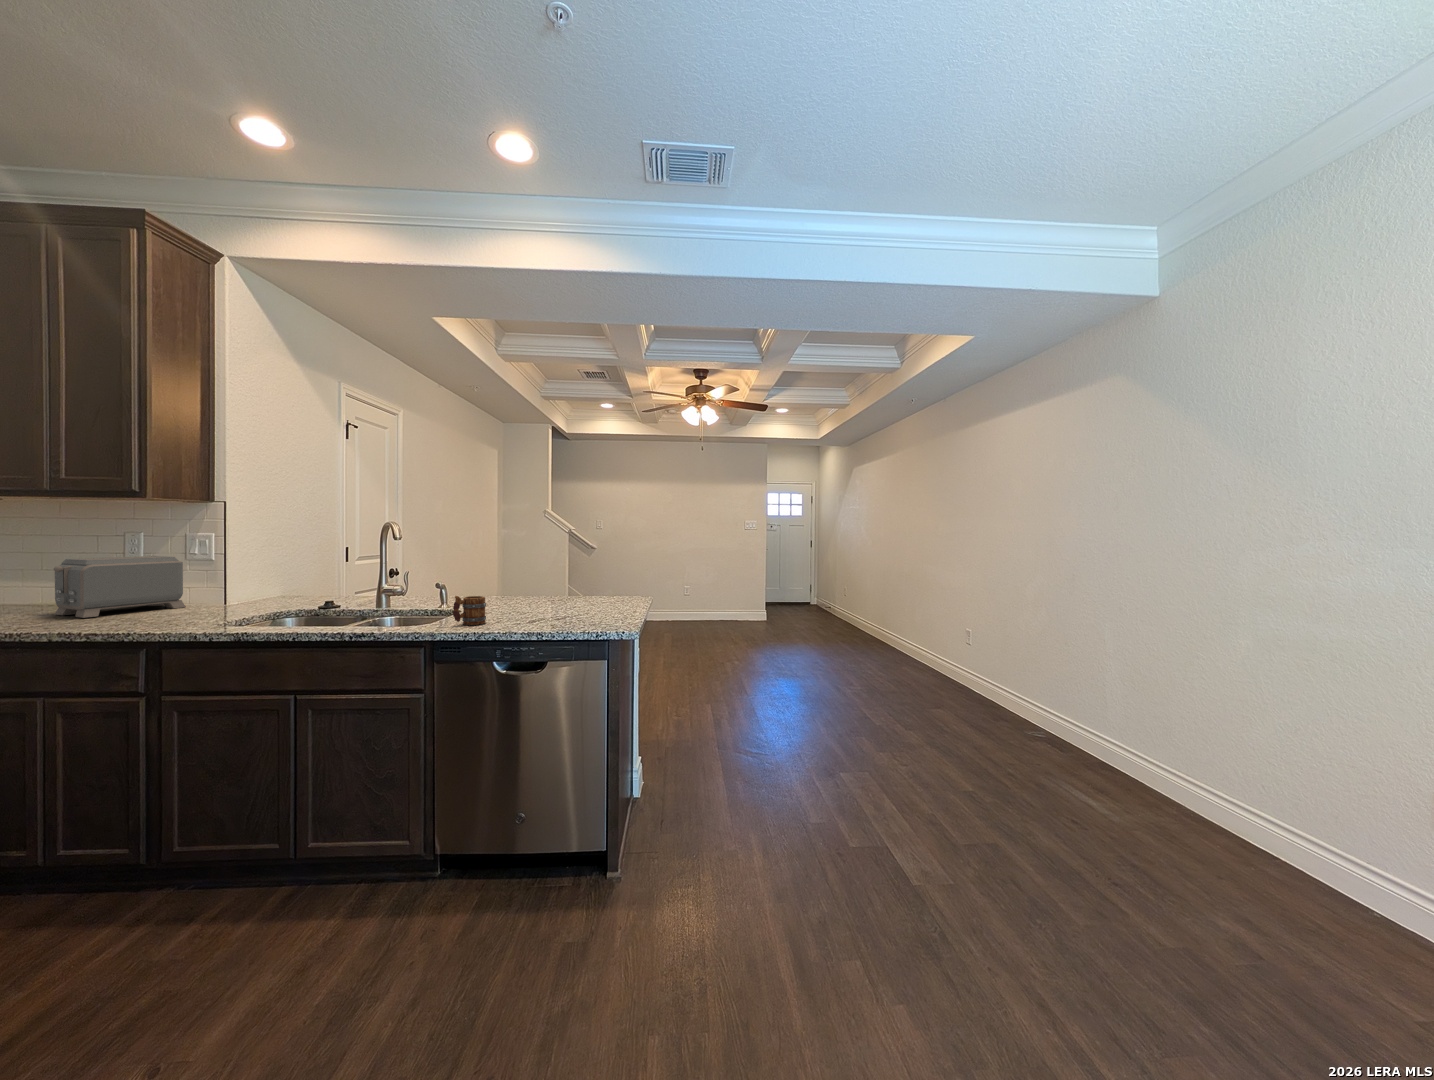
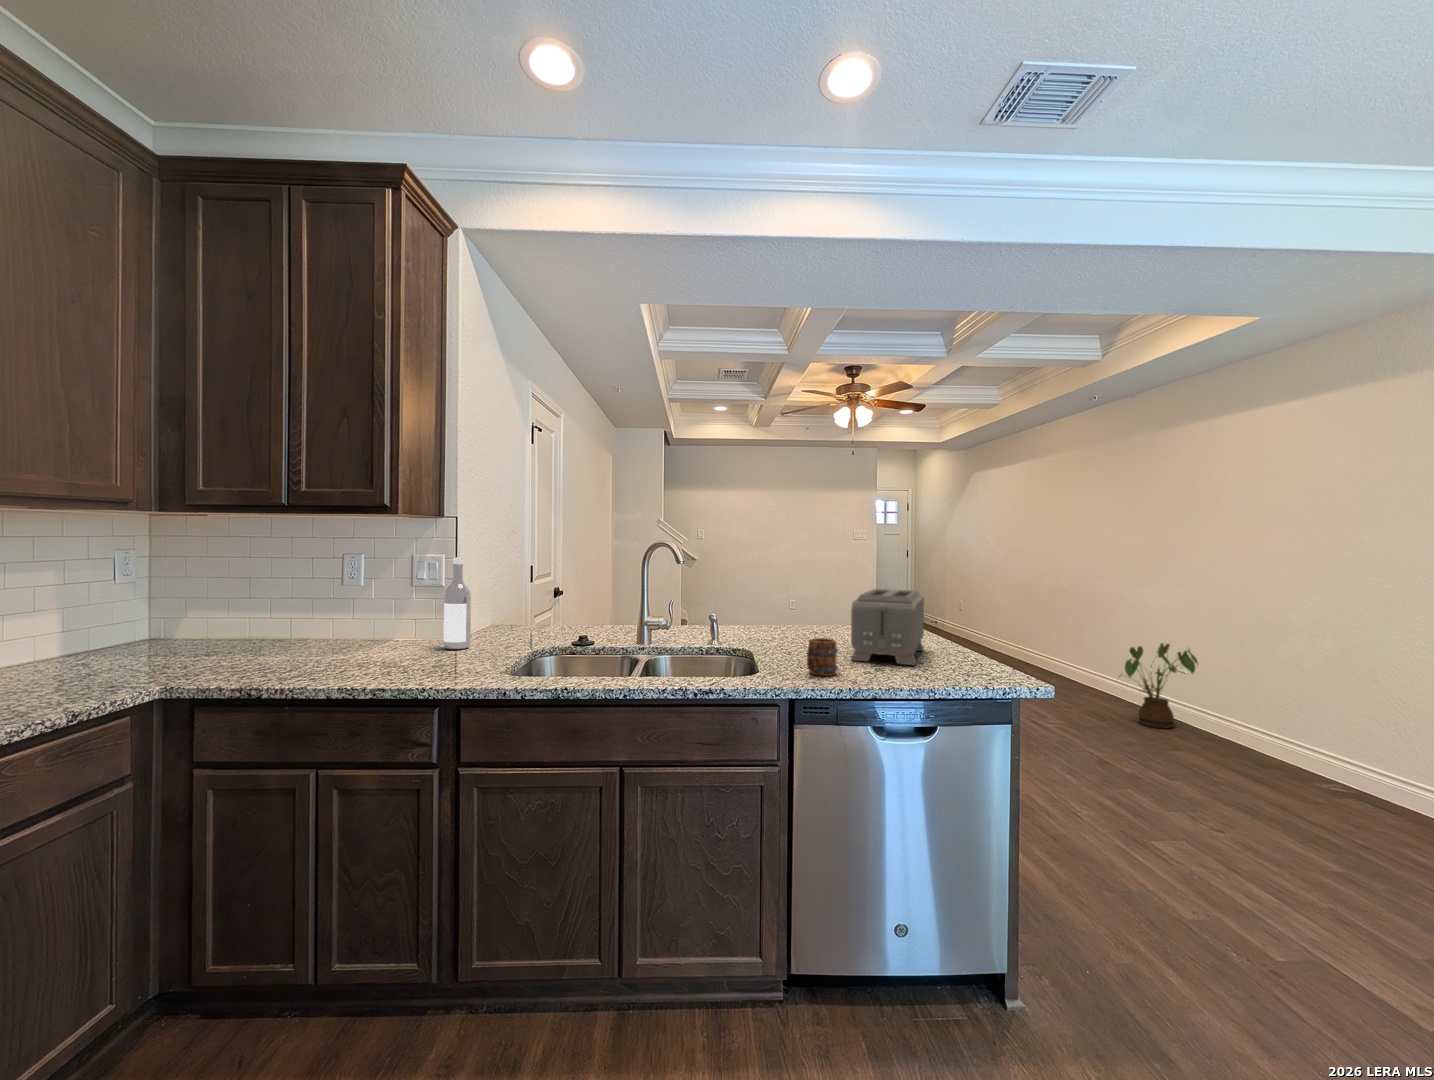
wine bottle: none [201,533,226,608] -> present [444,557,471,649]
toaster: present [54,556,186,618] -> present [851,589,924,665]
house plant: none [905,612,967,684] -> present [1125,643,1198,728]

